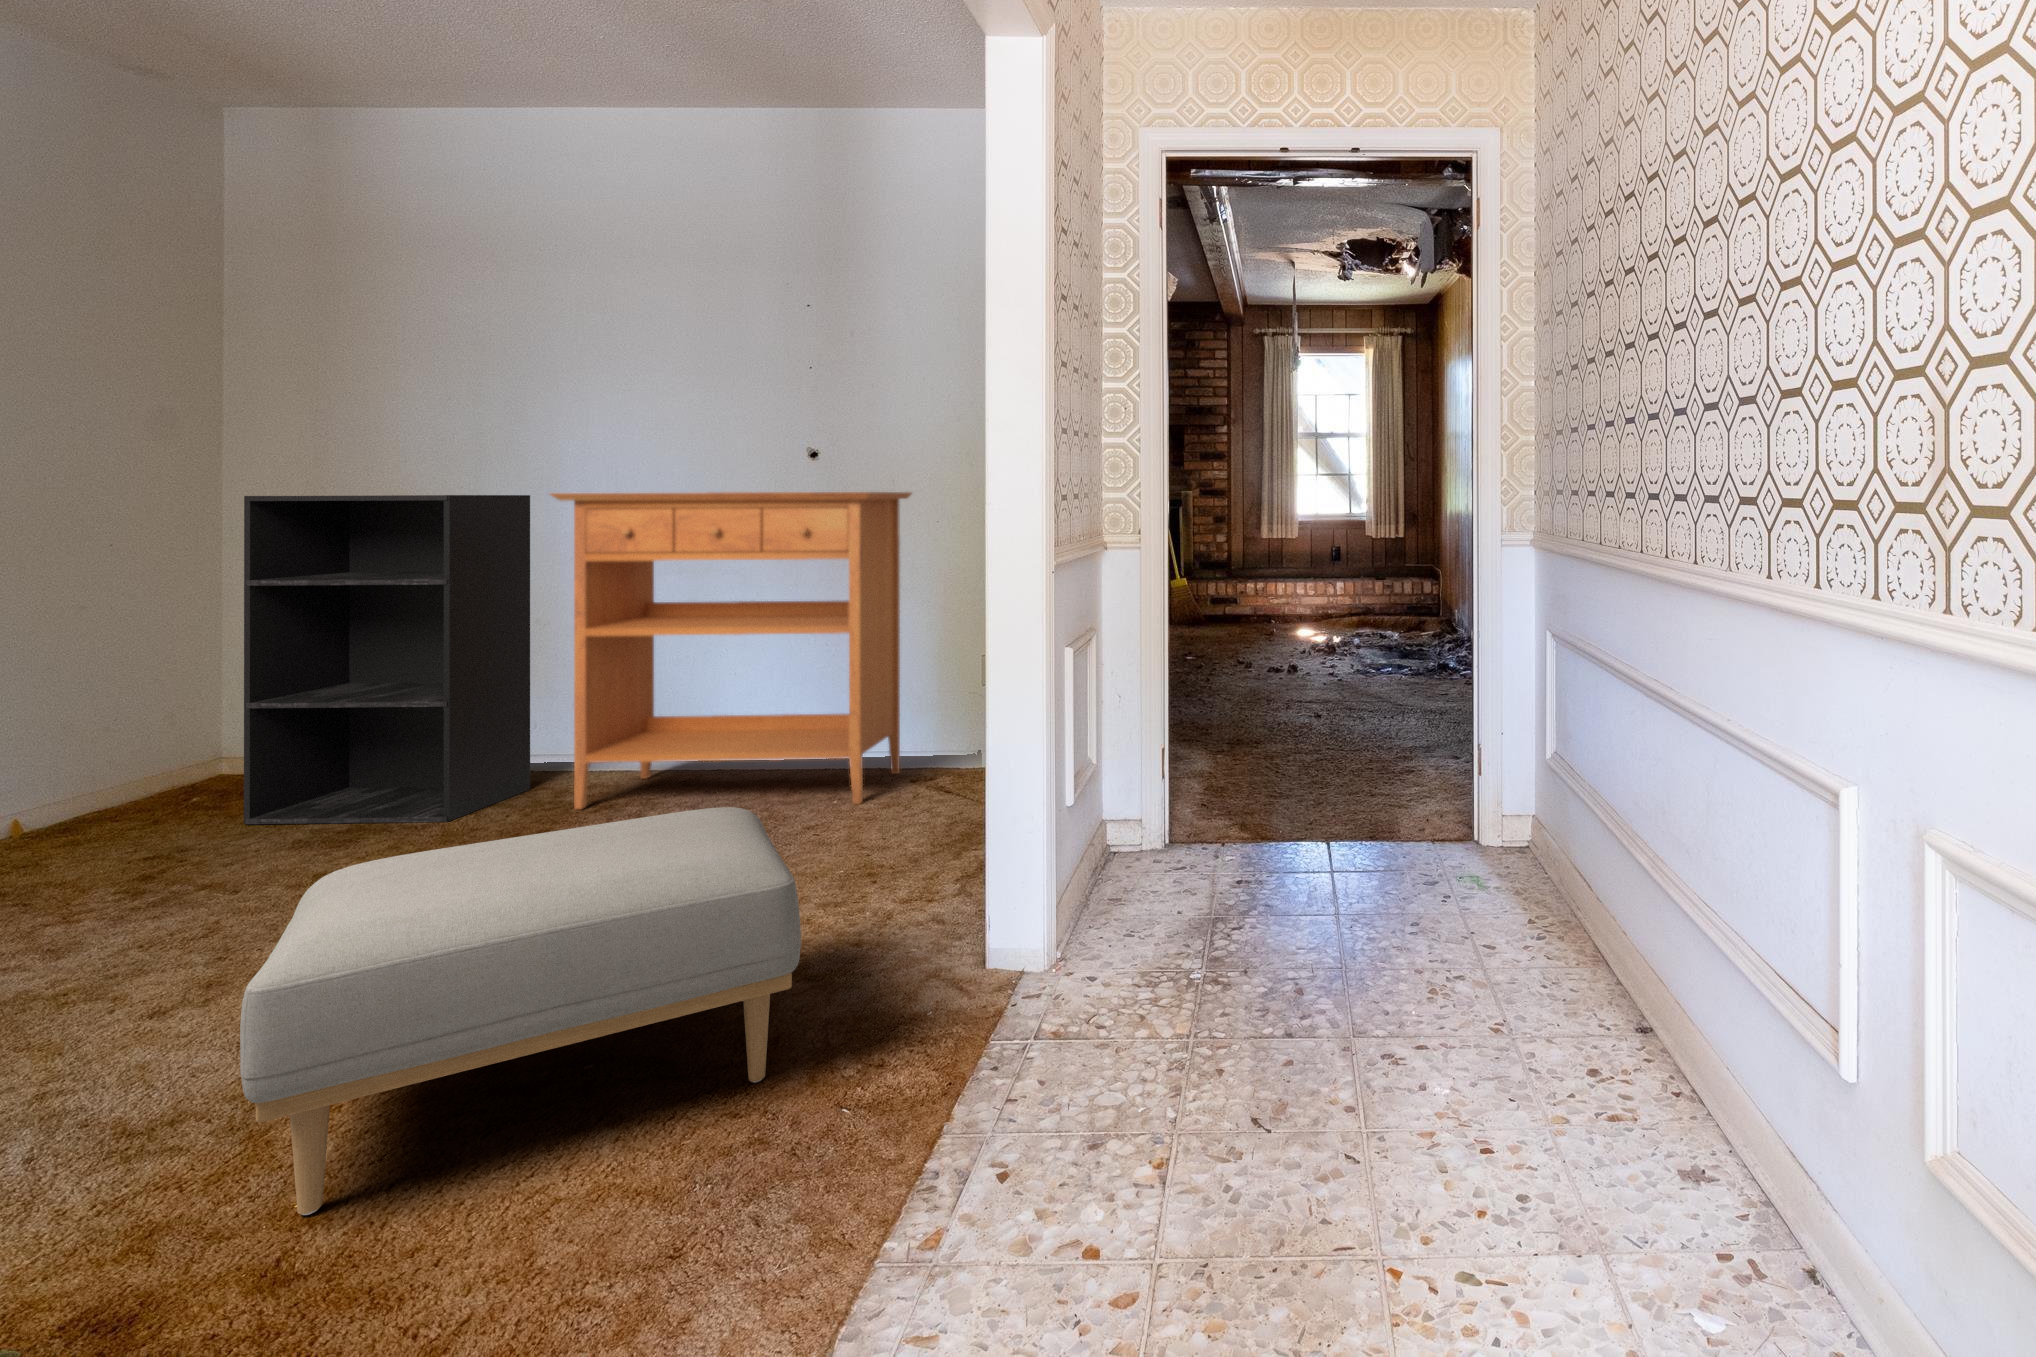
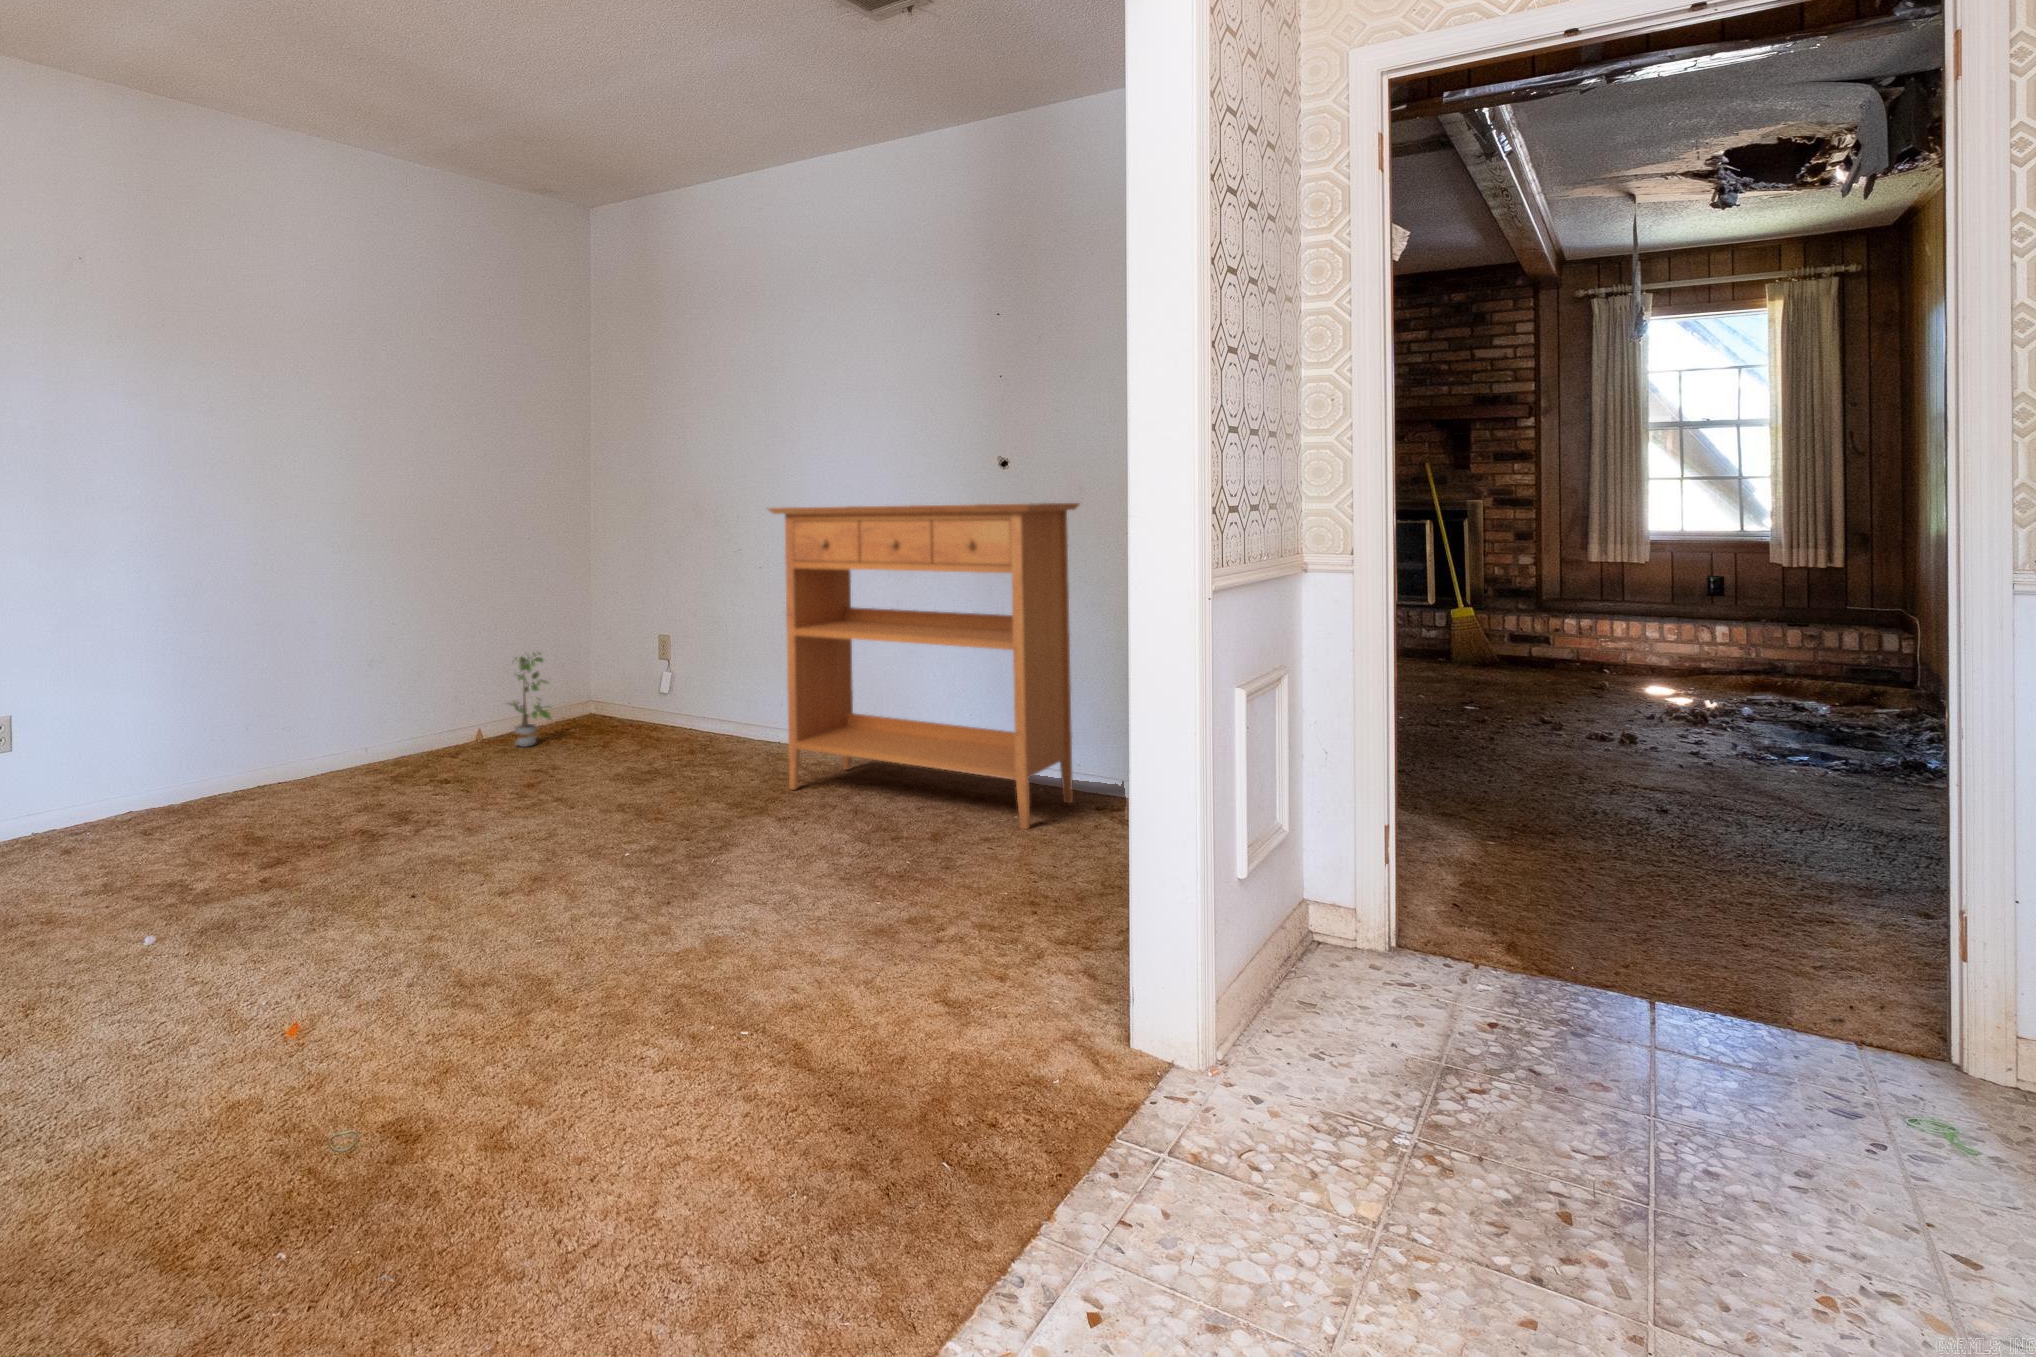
bookshelf: present [244,495,530,824] -> none [584,509,762,783]
potted plant: none [69,684,173,822] -> present [509,652,551,747]
ottoman: present [240,807,801,1215] -> none [518,812,918,1097]

